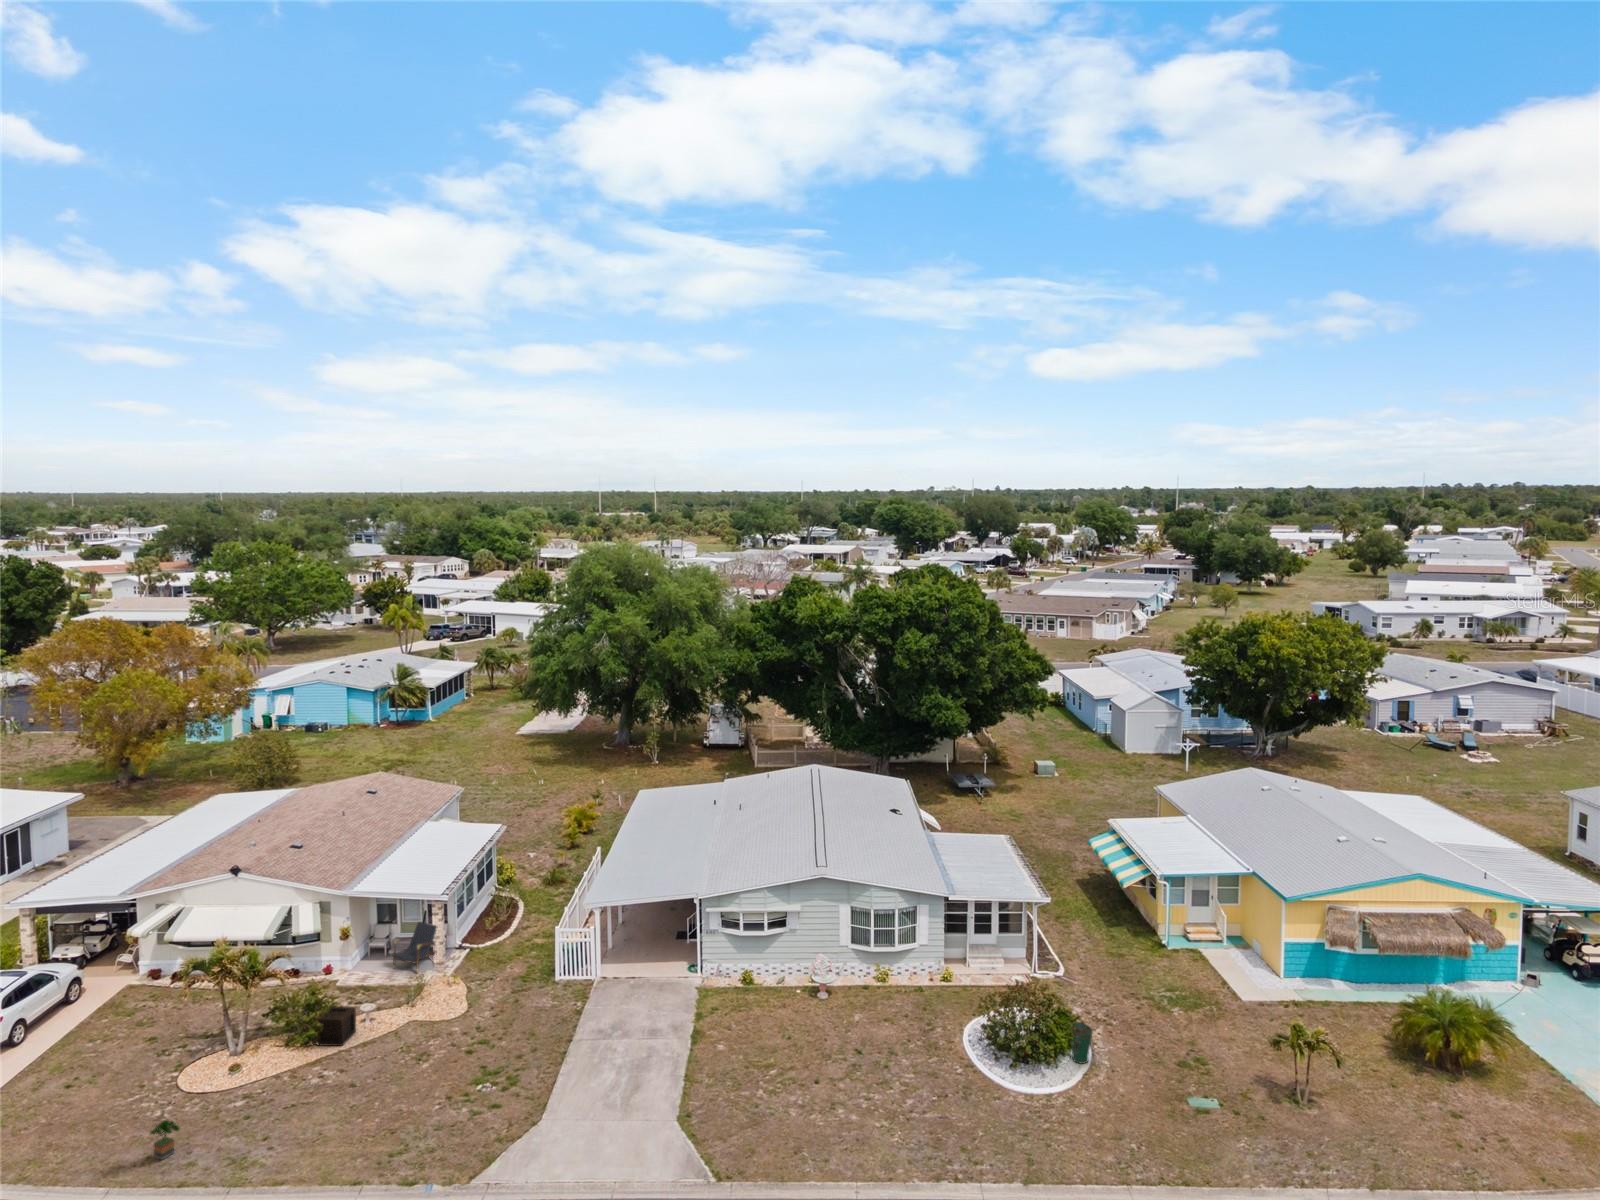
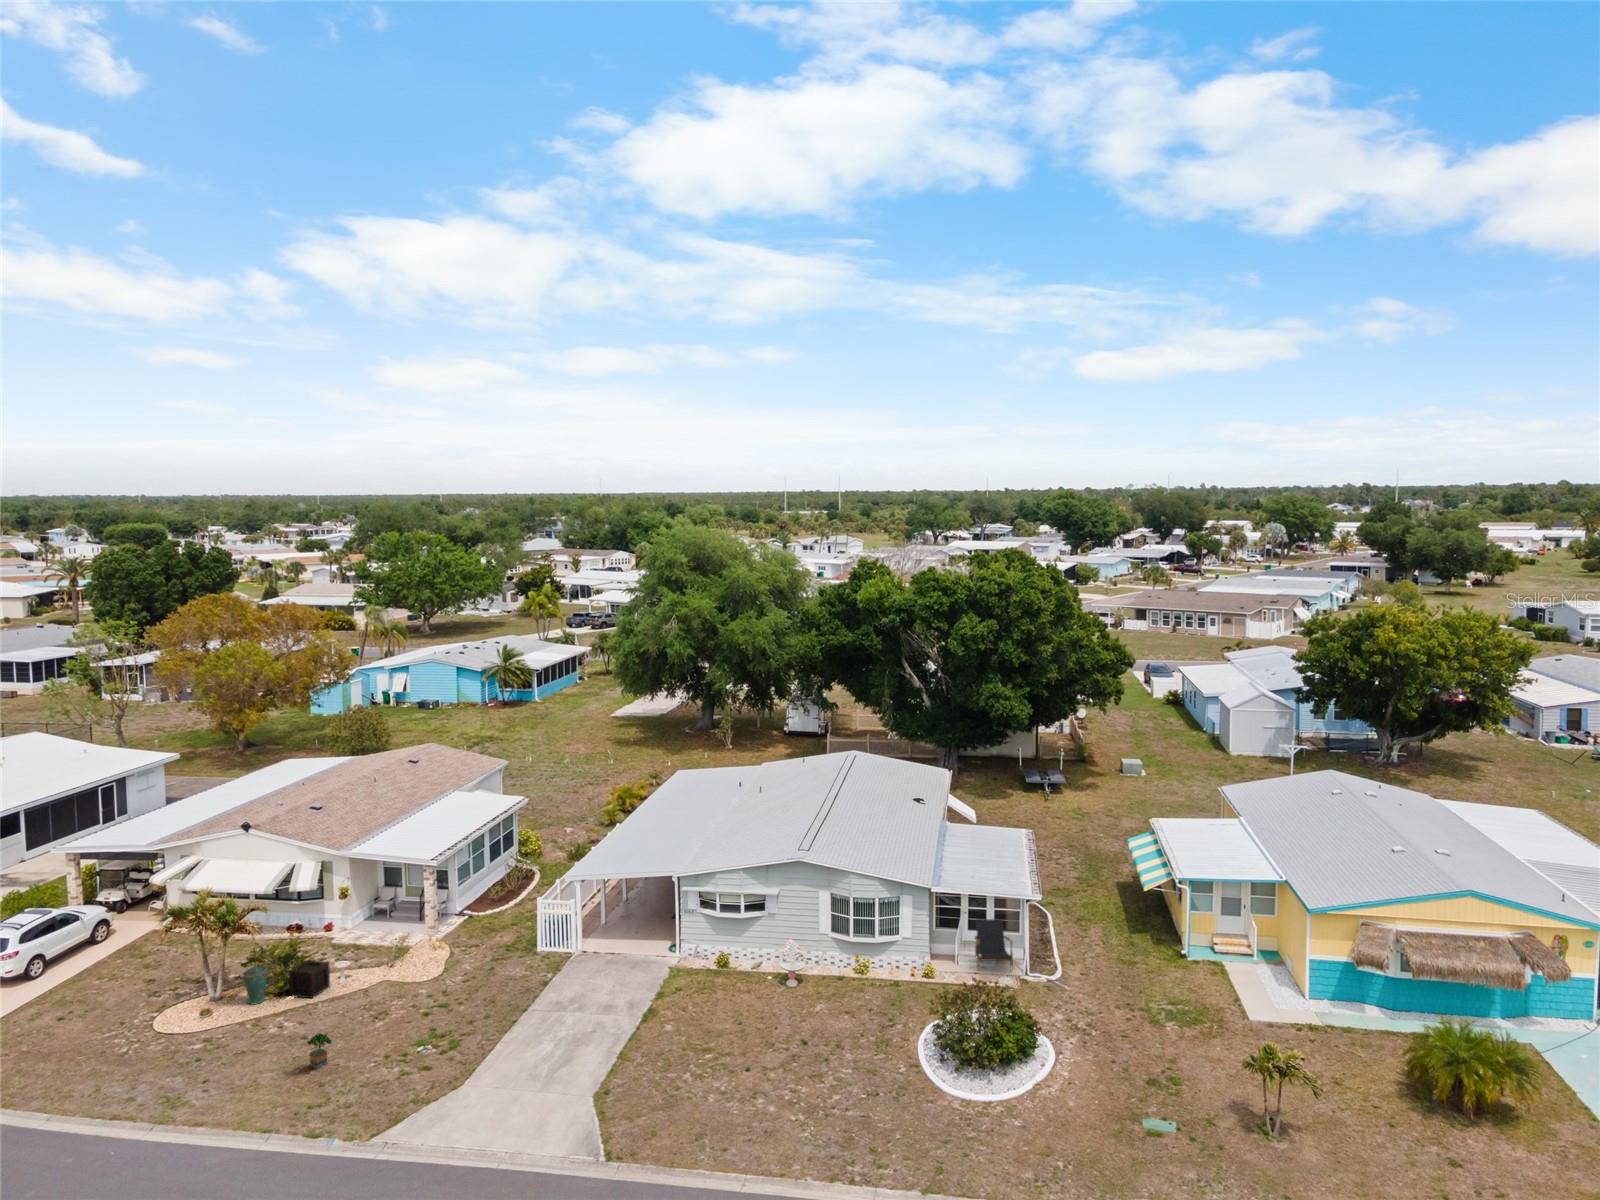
lounge chair: present [391,922,437,973] -> present [975,919,1013,970]
trash can: present [1069,1023,1093,1064] -> present [243,966,268,1004]
potted tree: present [150,1120,179,1160] -> present [307,1033,332,1068]

